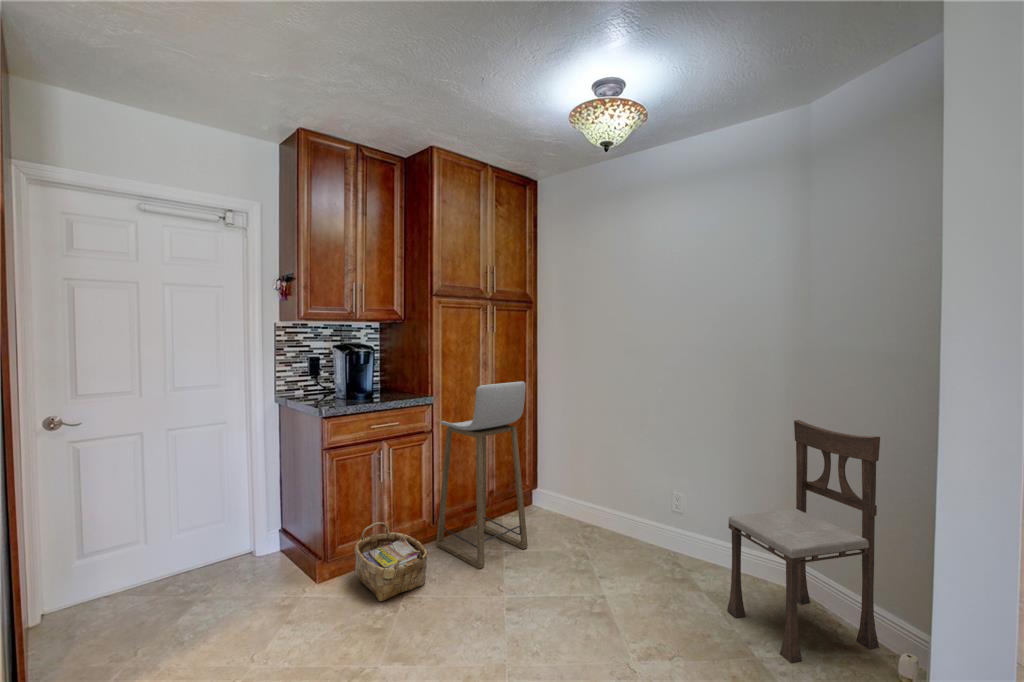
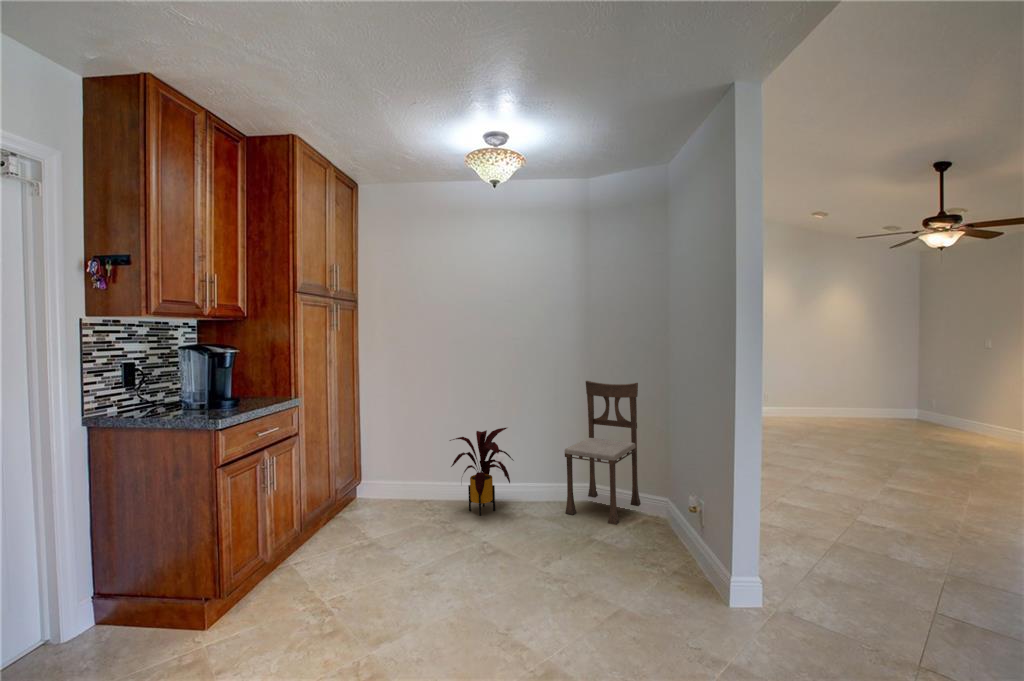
bar stool: present [437,381,528,569] -> none [309,373,399,551]
house plant: none [578,463,677,571] -> present [450,428,514,516]
woven basket: present [355,522,427,601] -> none [256,534,345,606]

